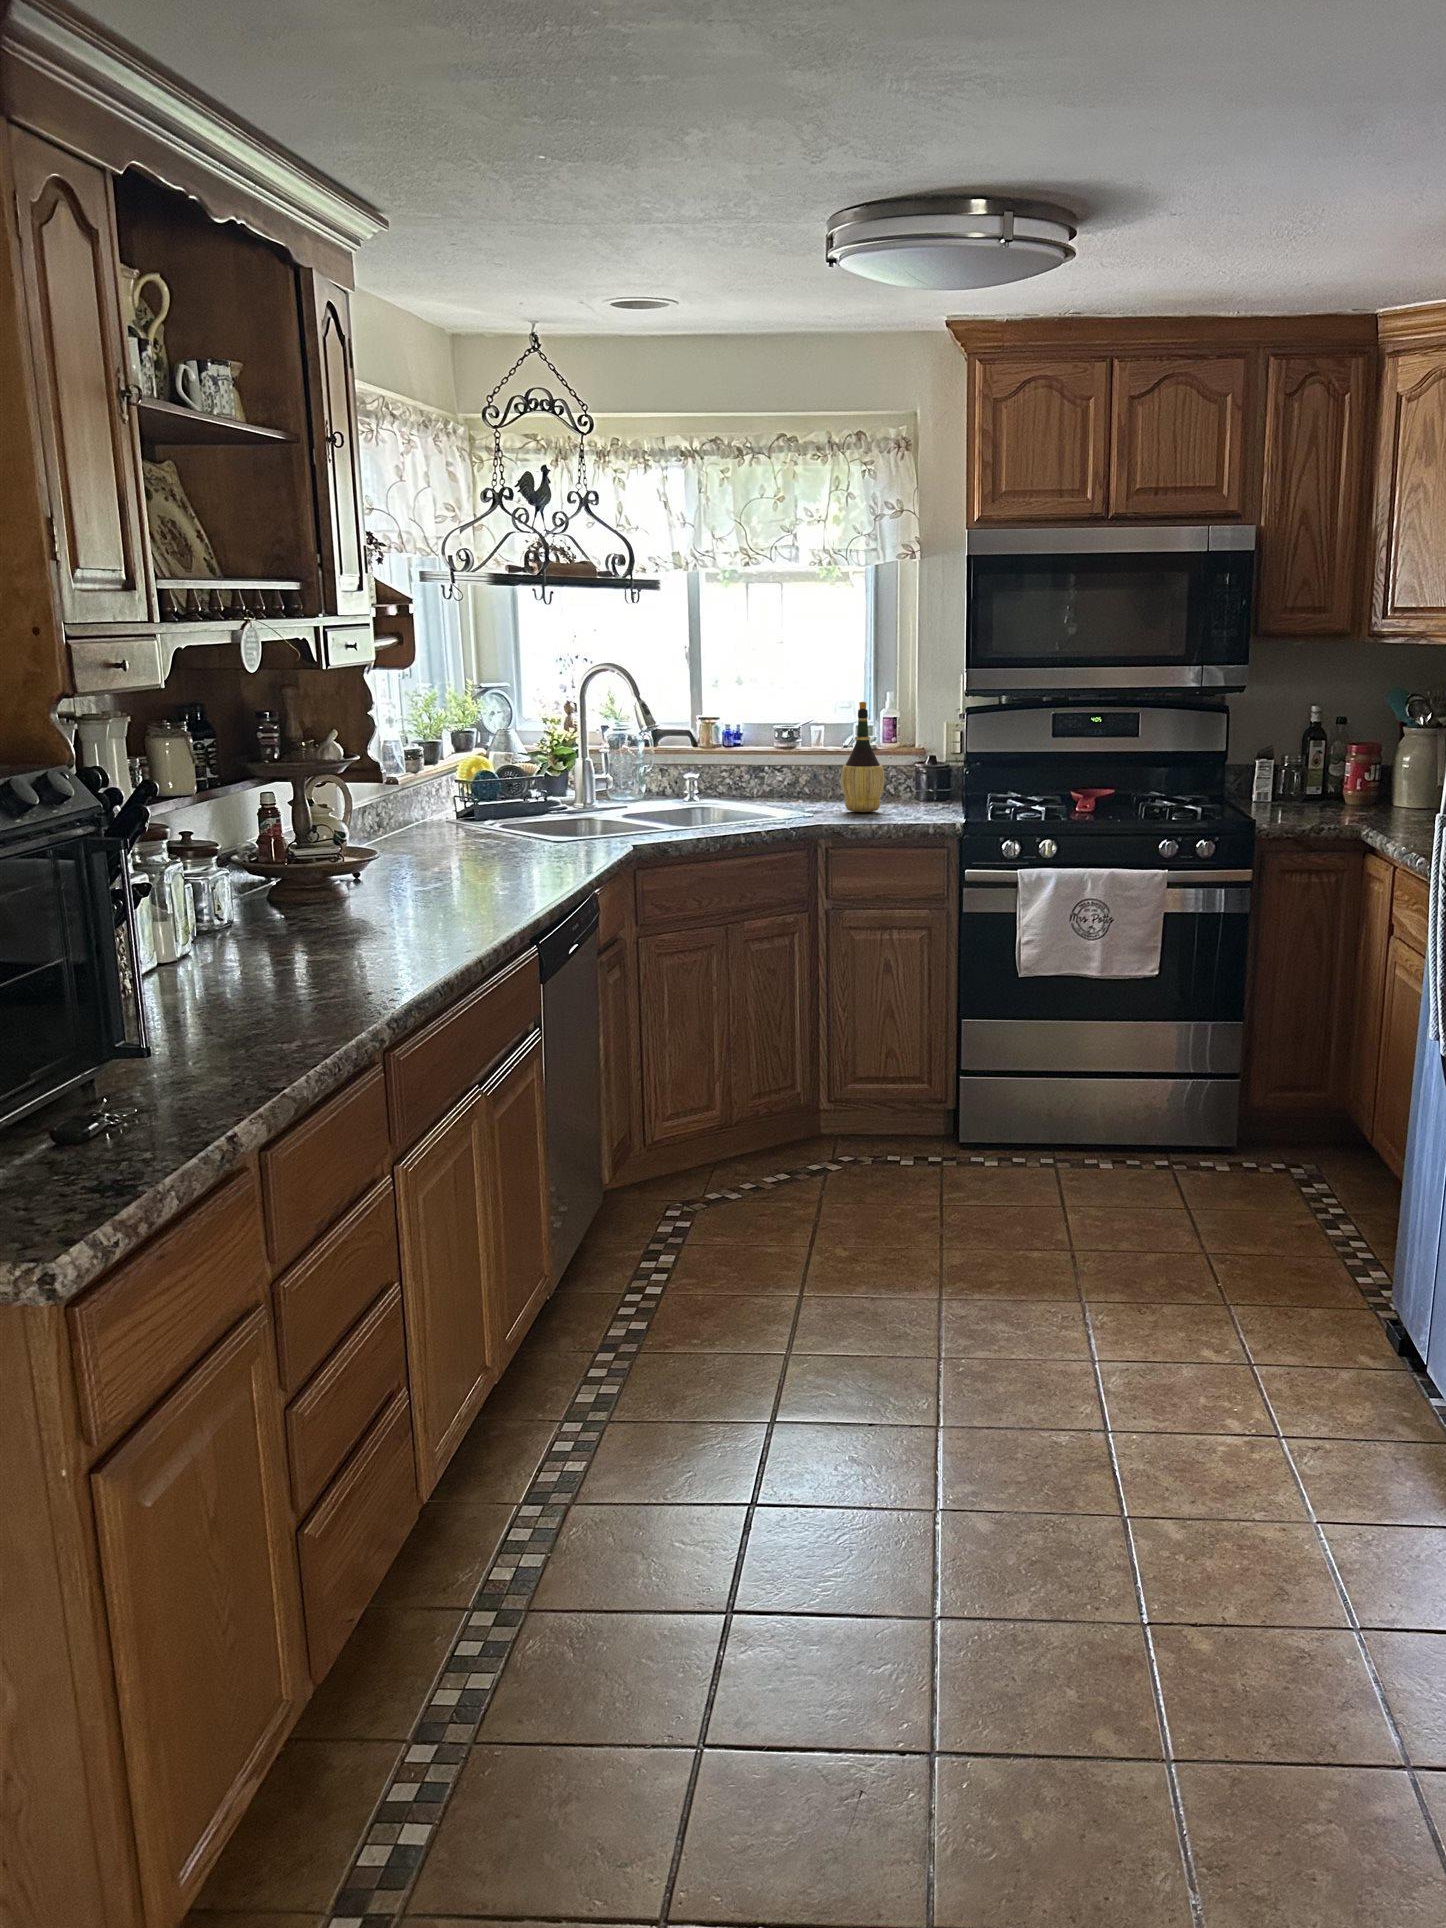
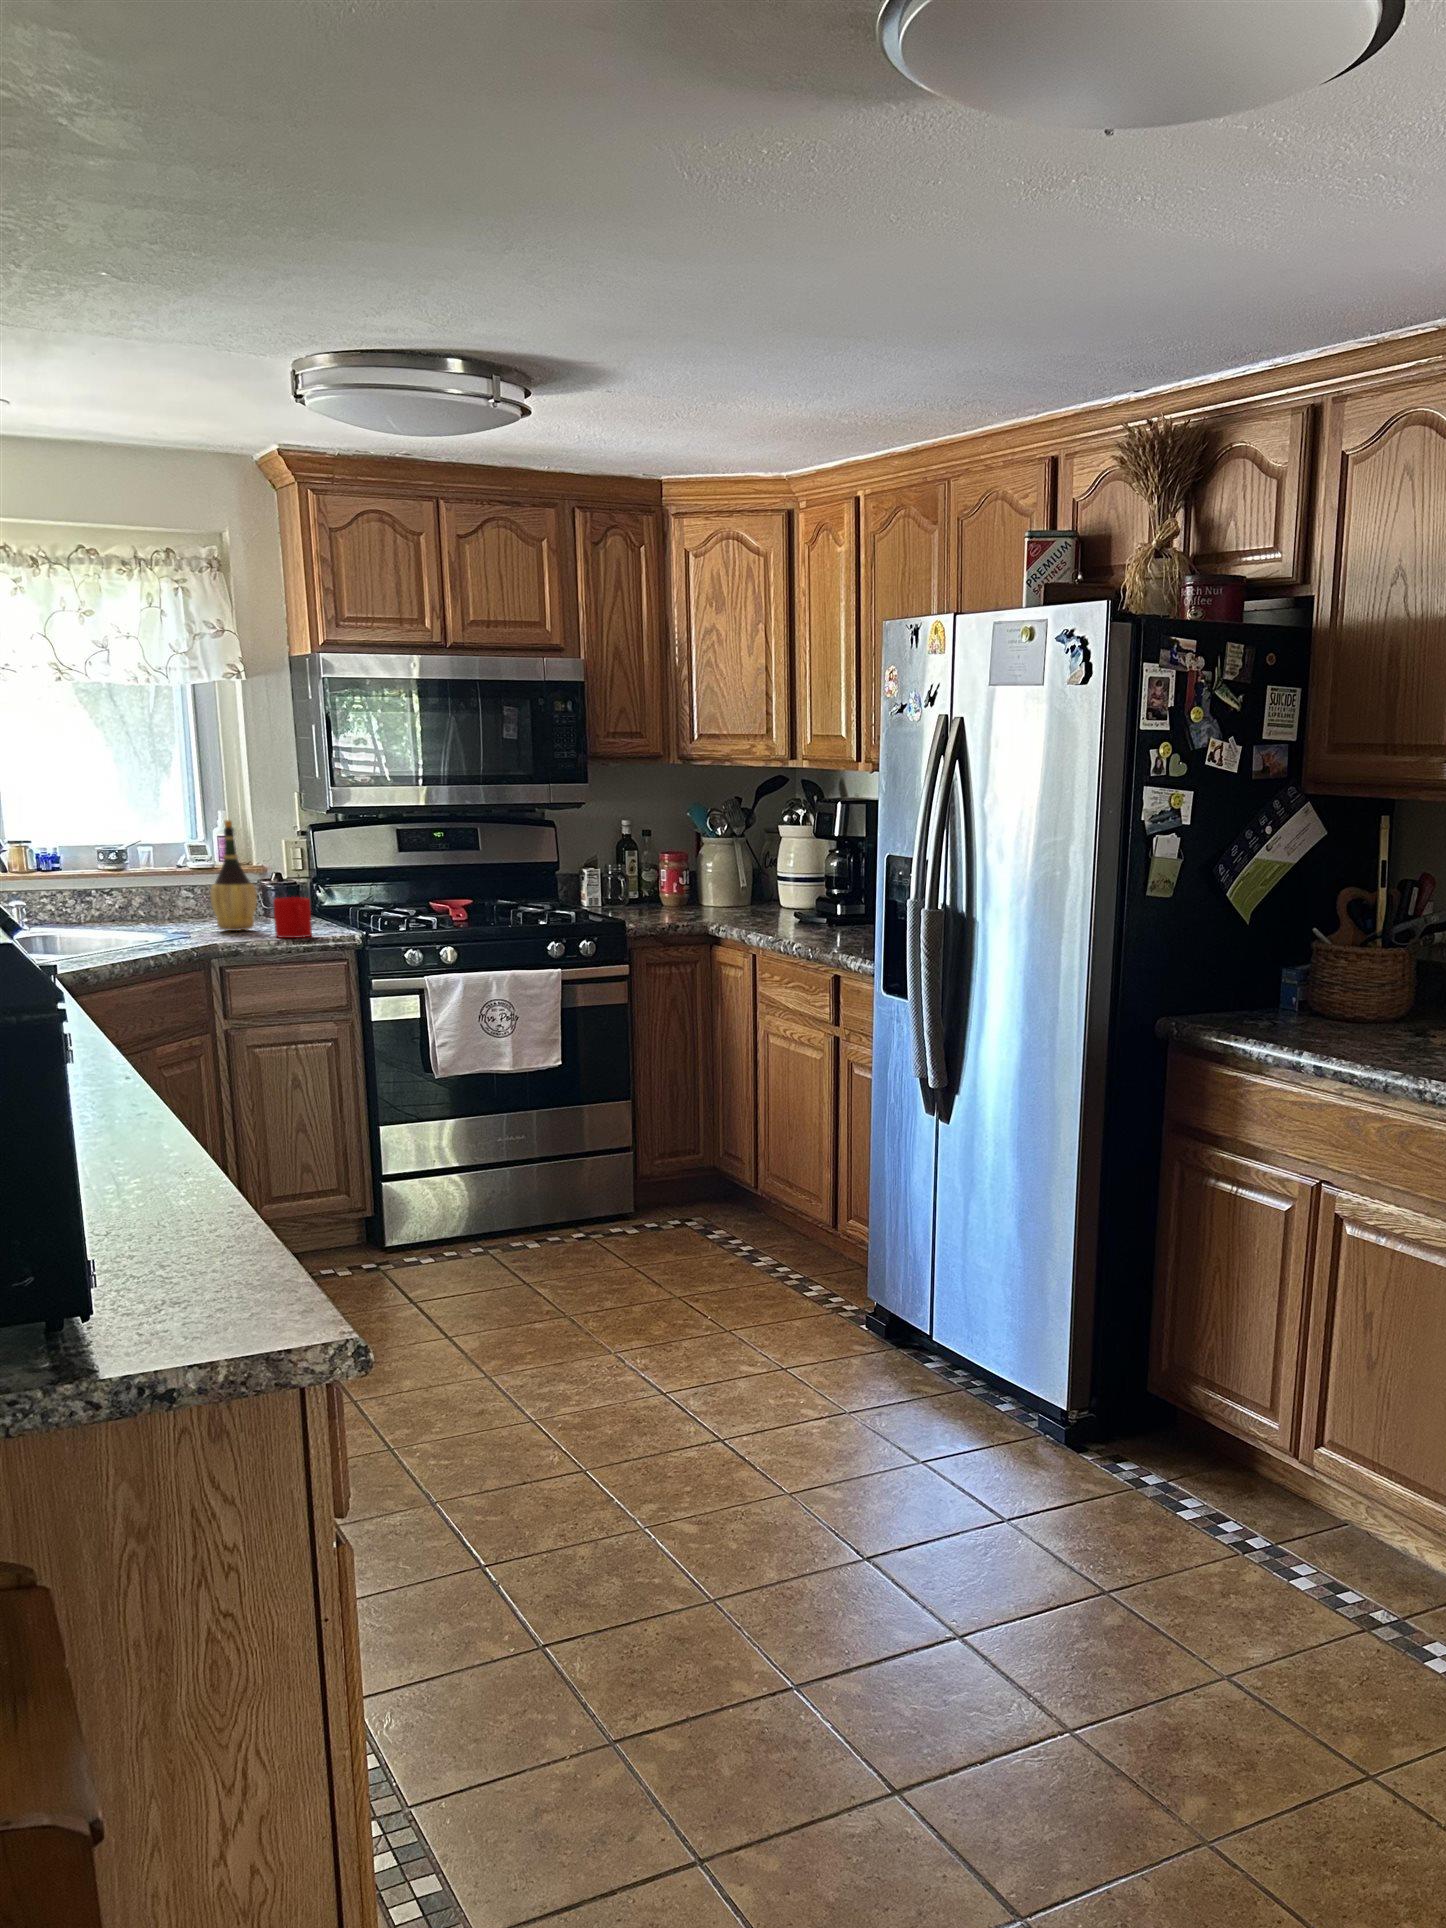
mug: none [883,782,918,823] -> present [273,897,312,938]

